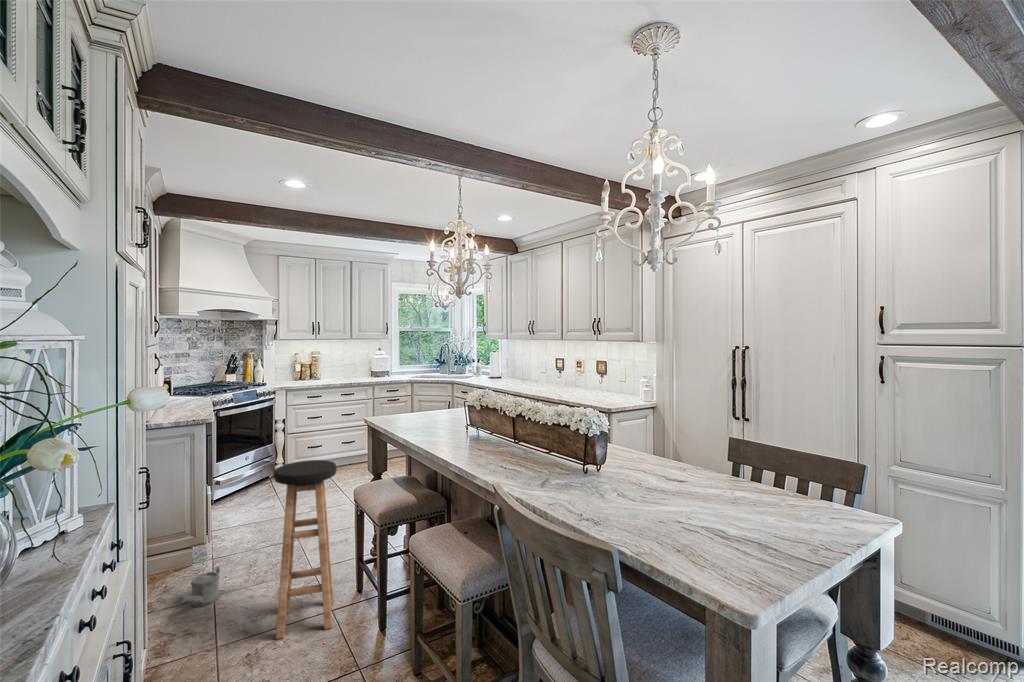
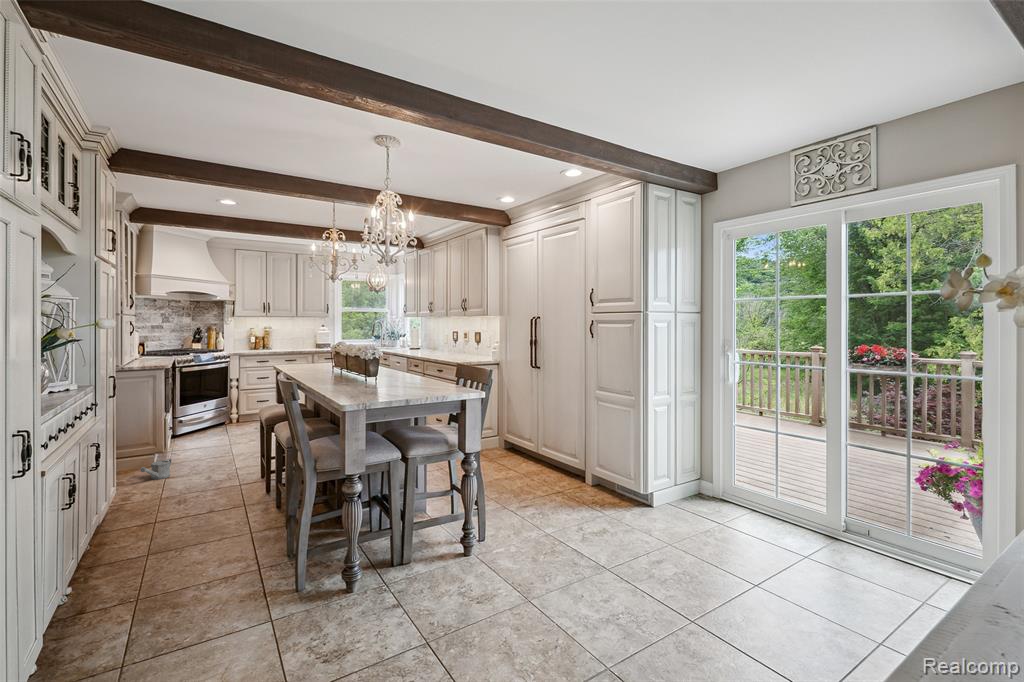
bar stool: present [274,460,337,639] -> none [199,386,242,491]

